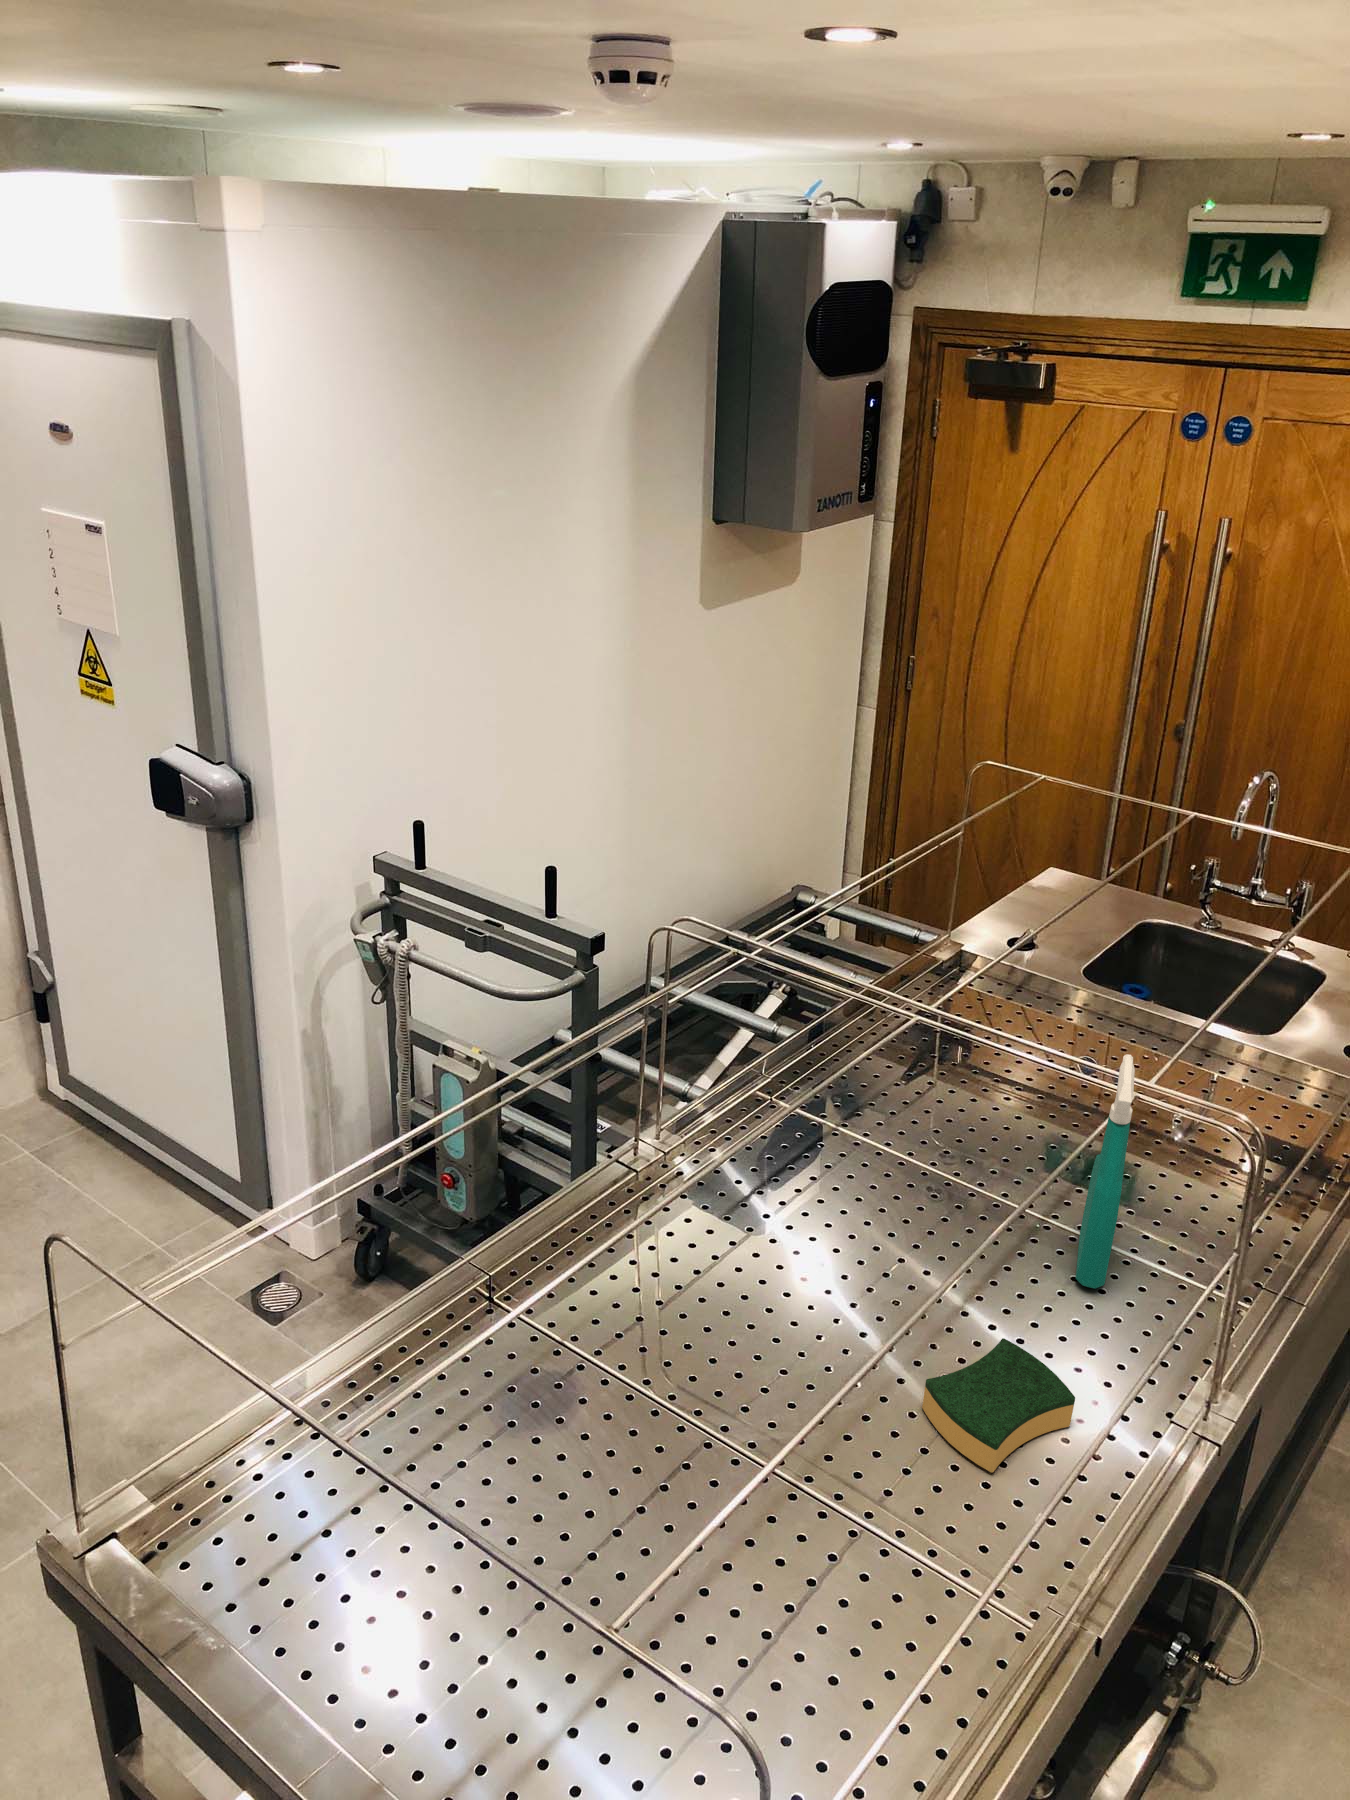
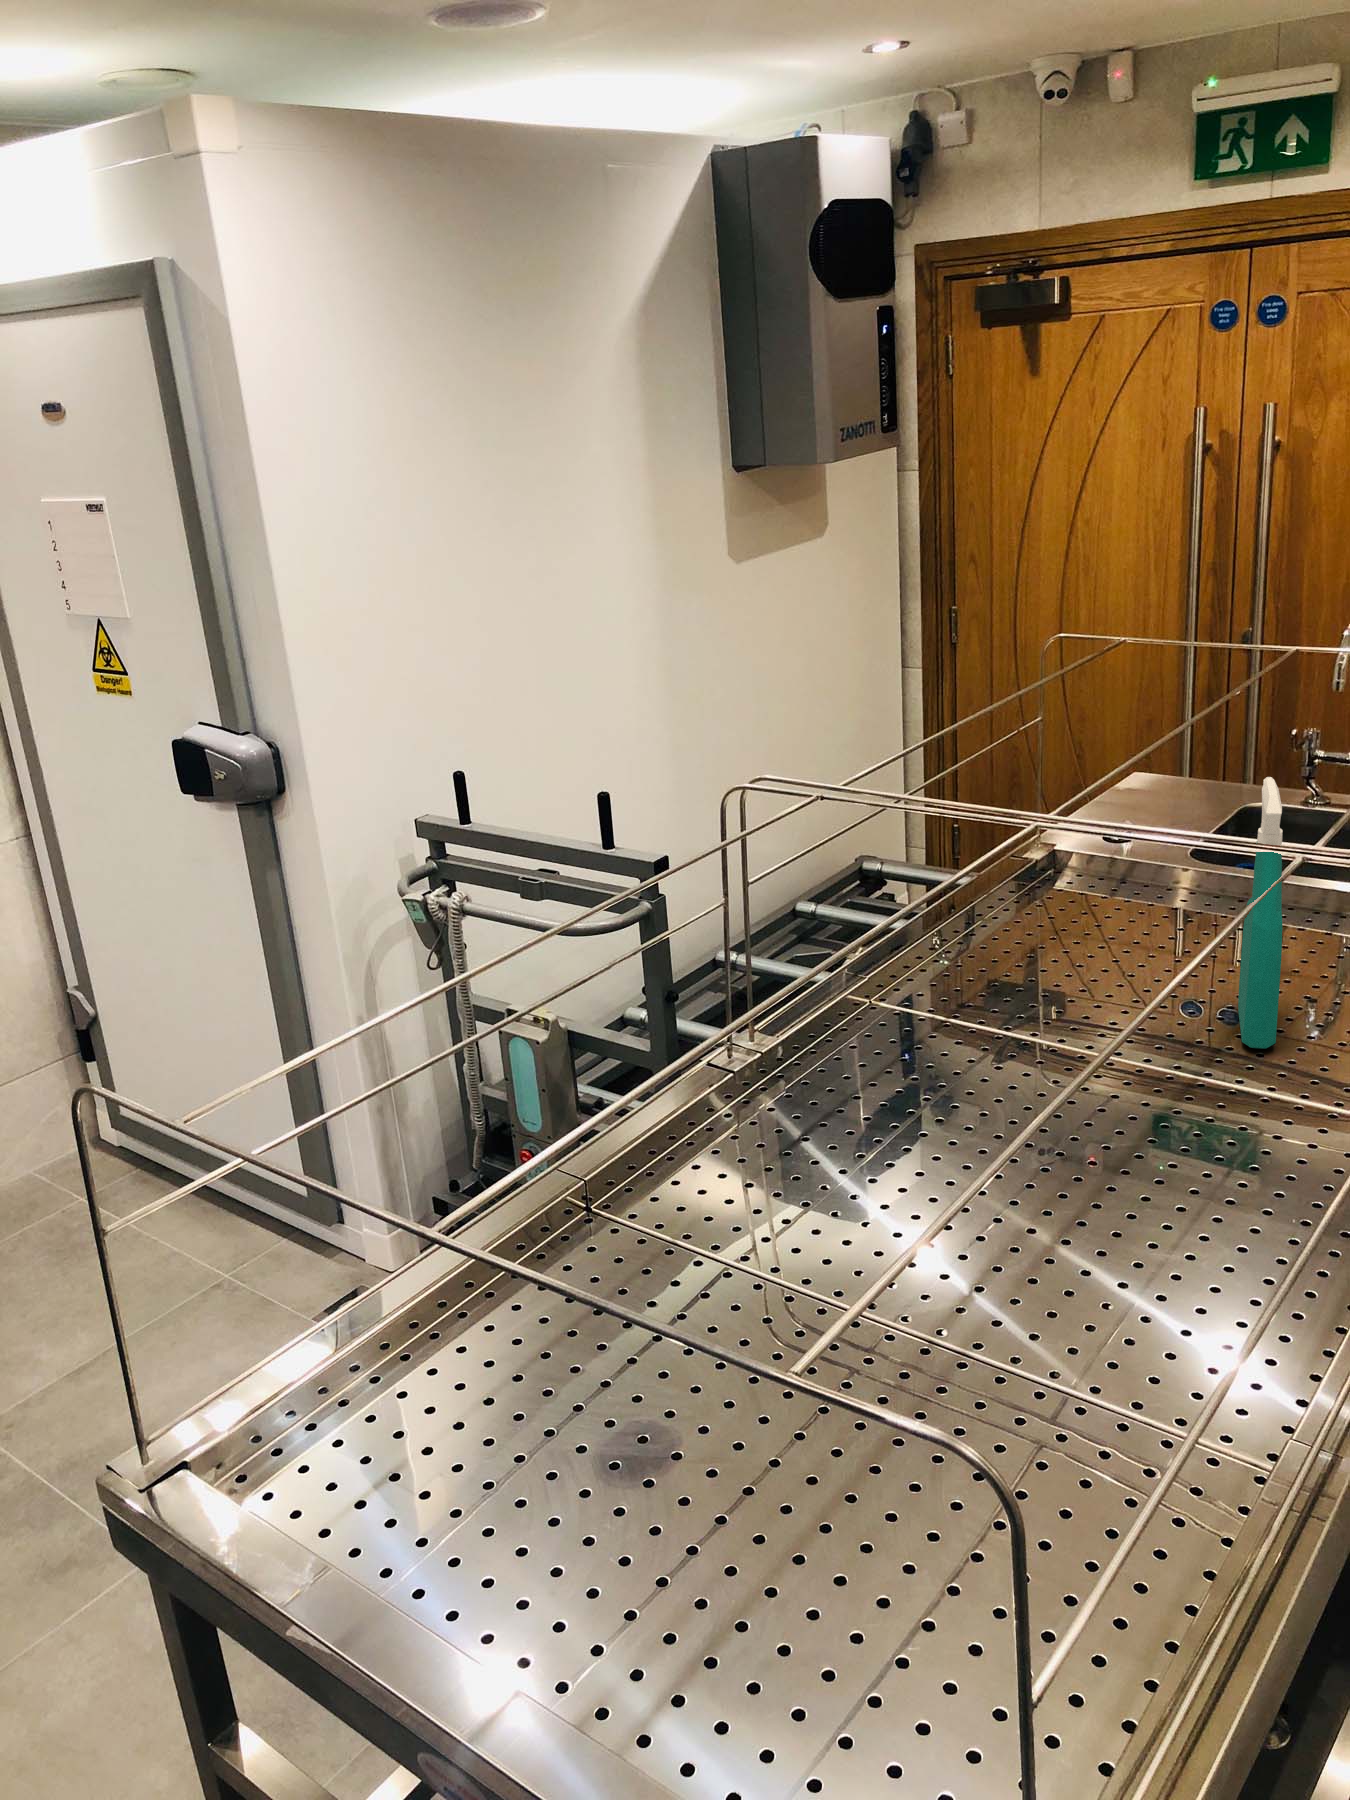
sponge: present [922,1338,1075,1472] -> none [1092,1087,1267,1211]

